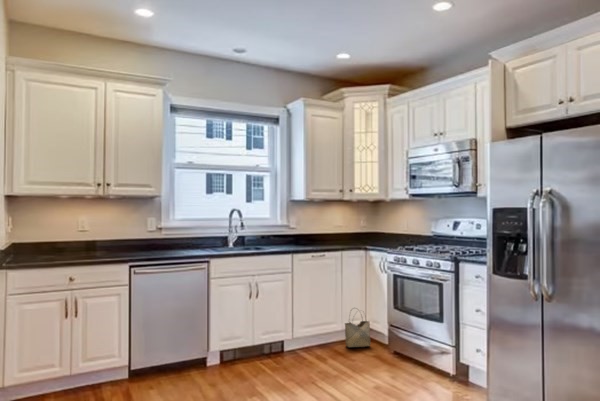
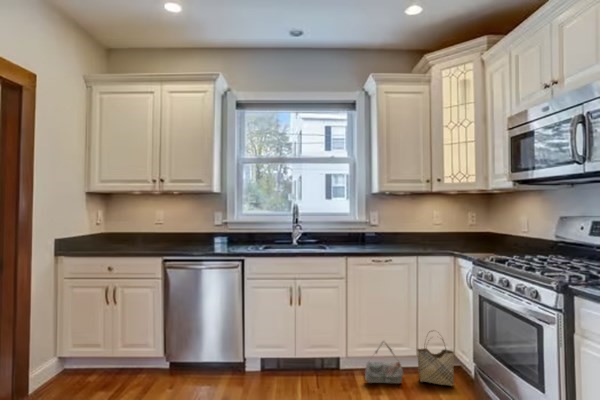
bag: none [311,319,339,354] -> present [365,341,403,383]

